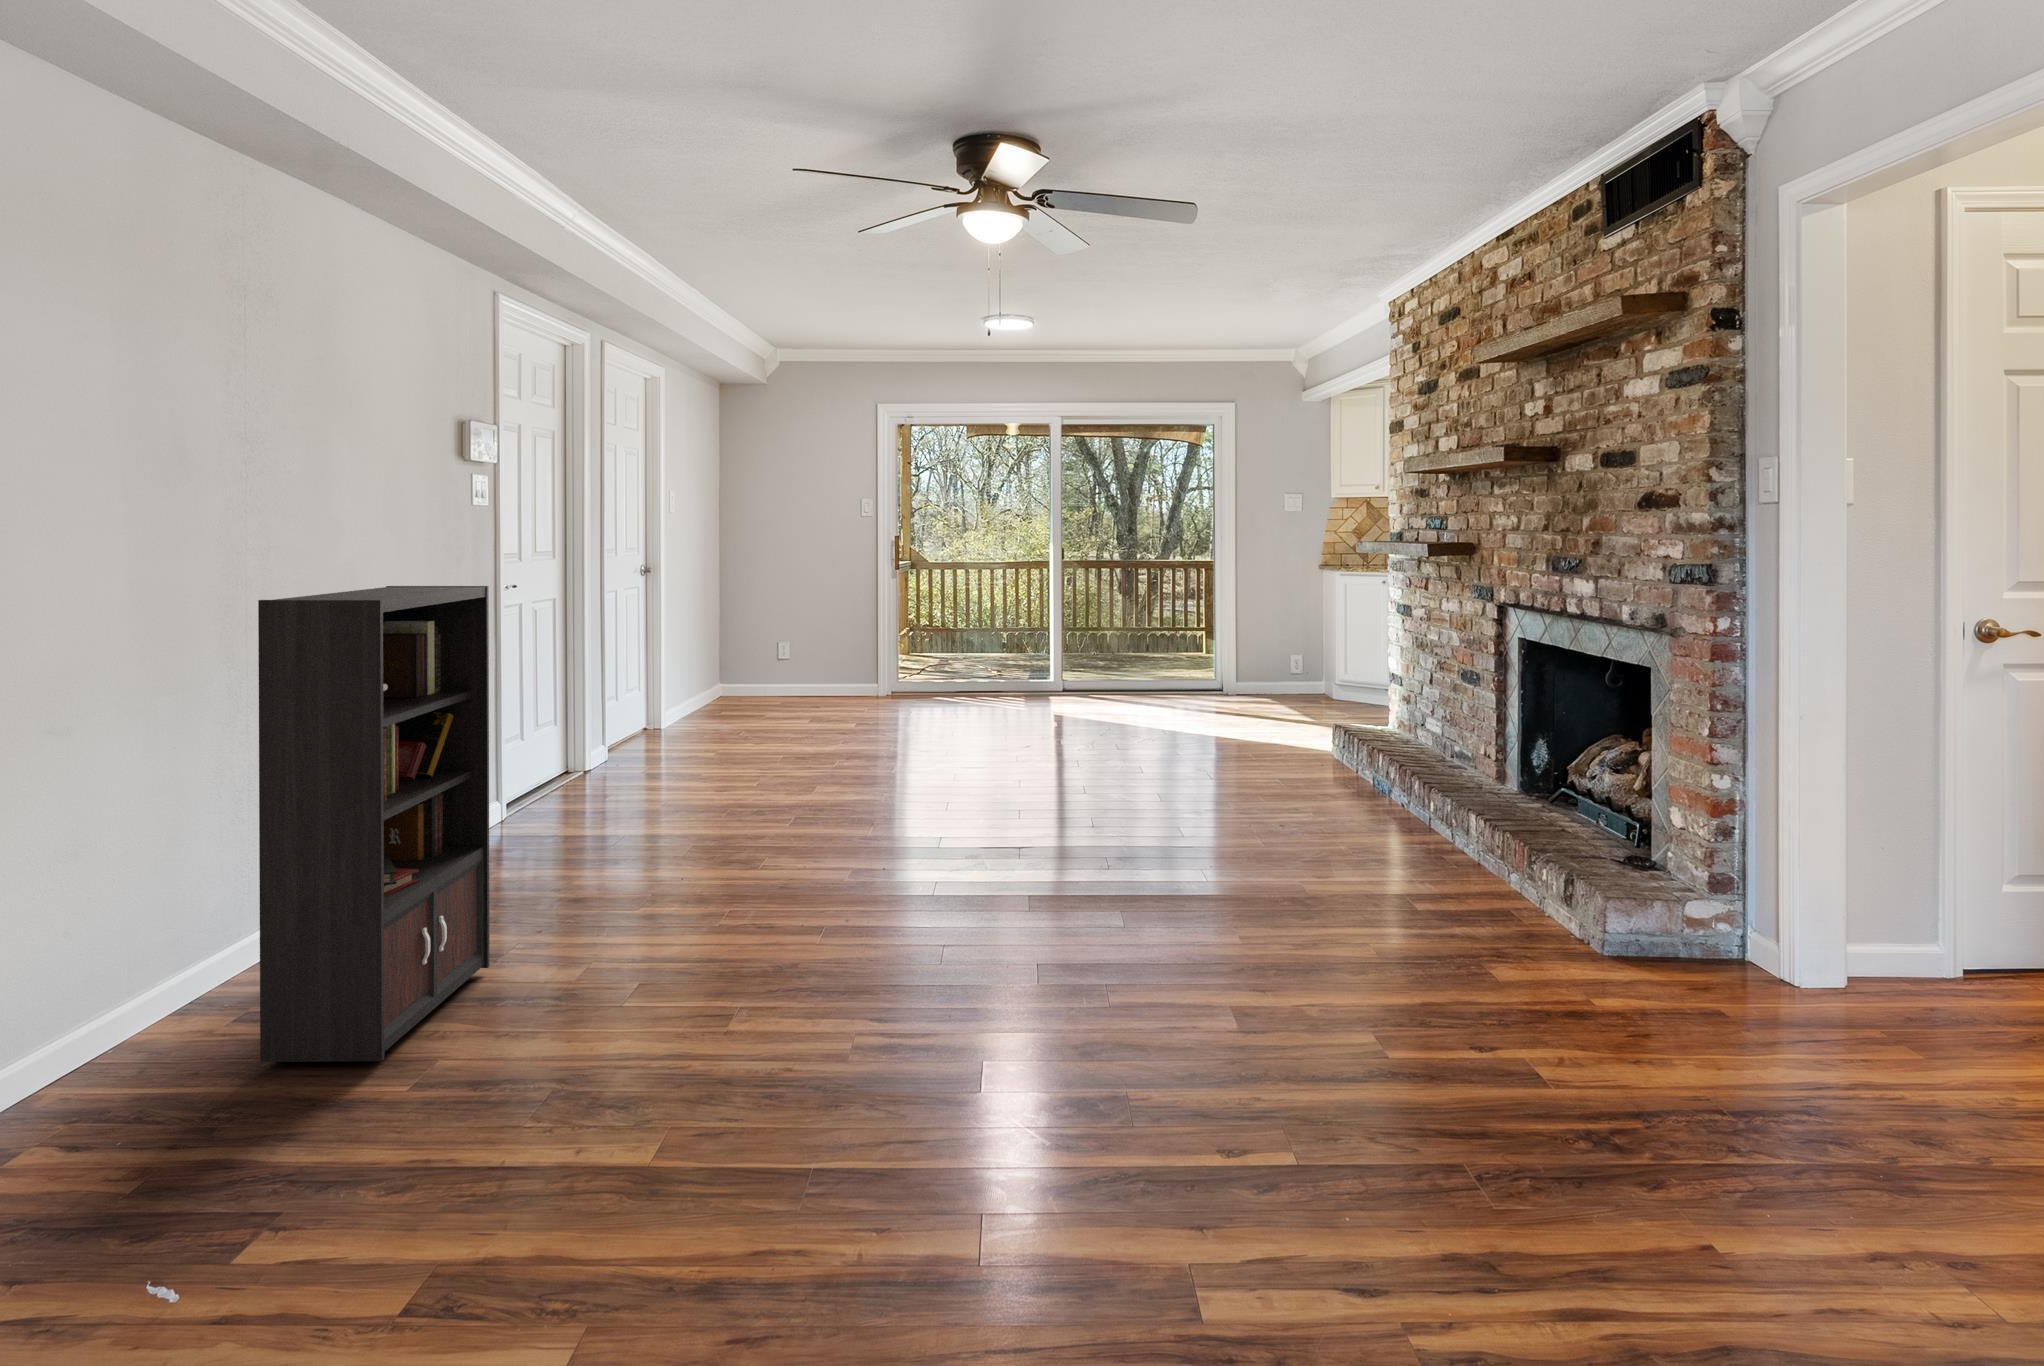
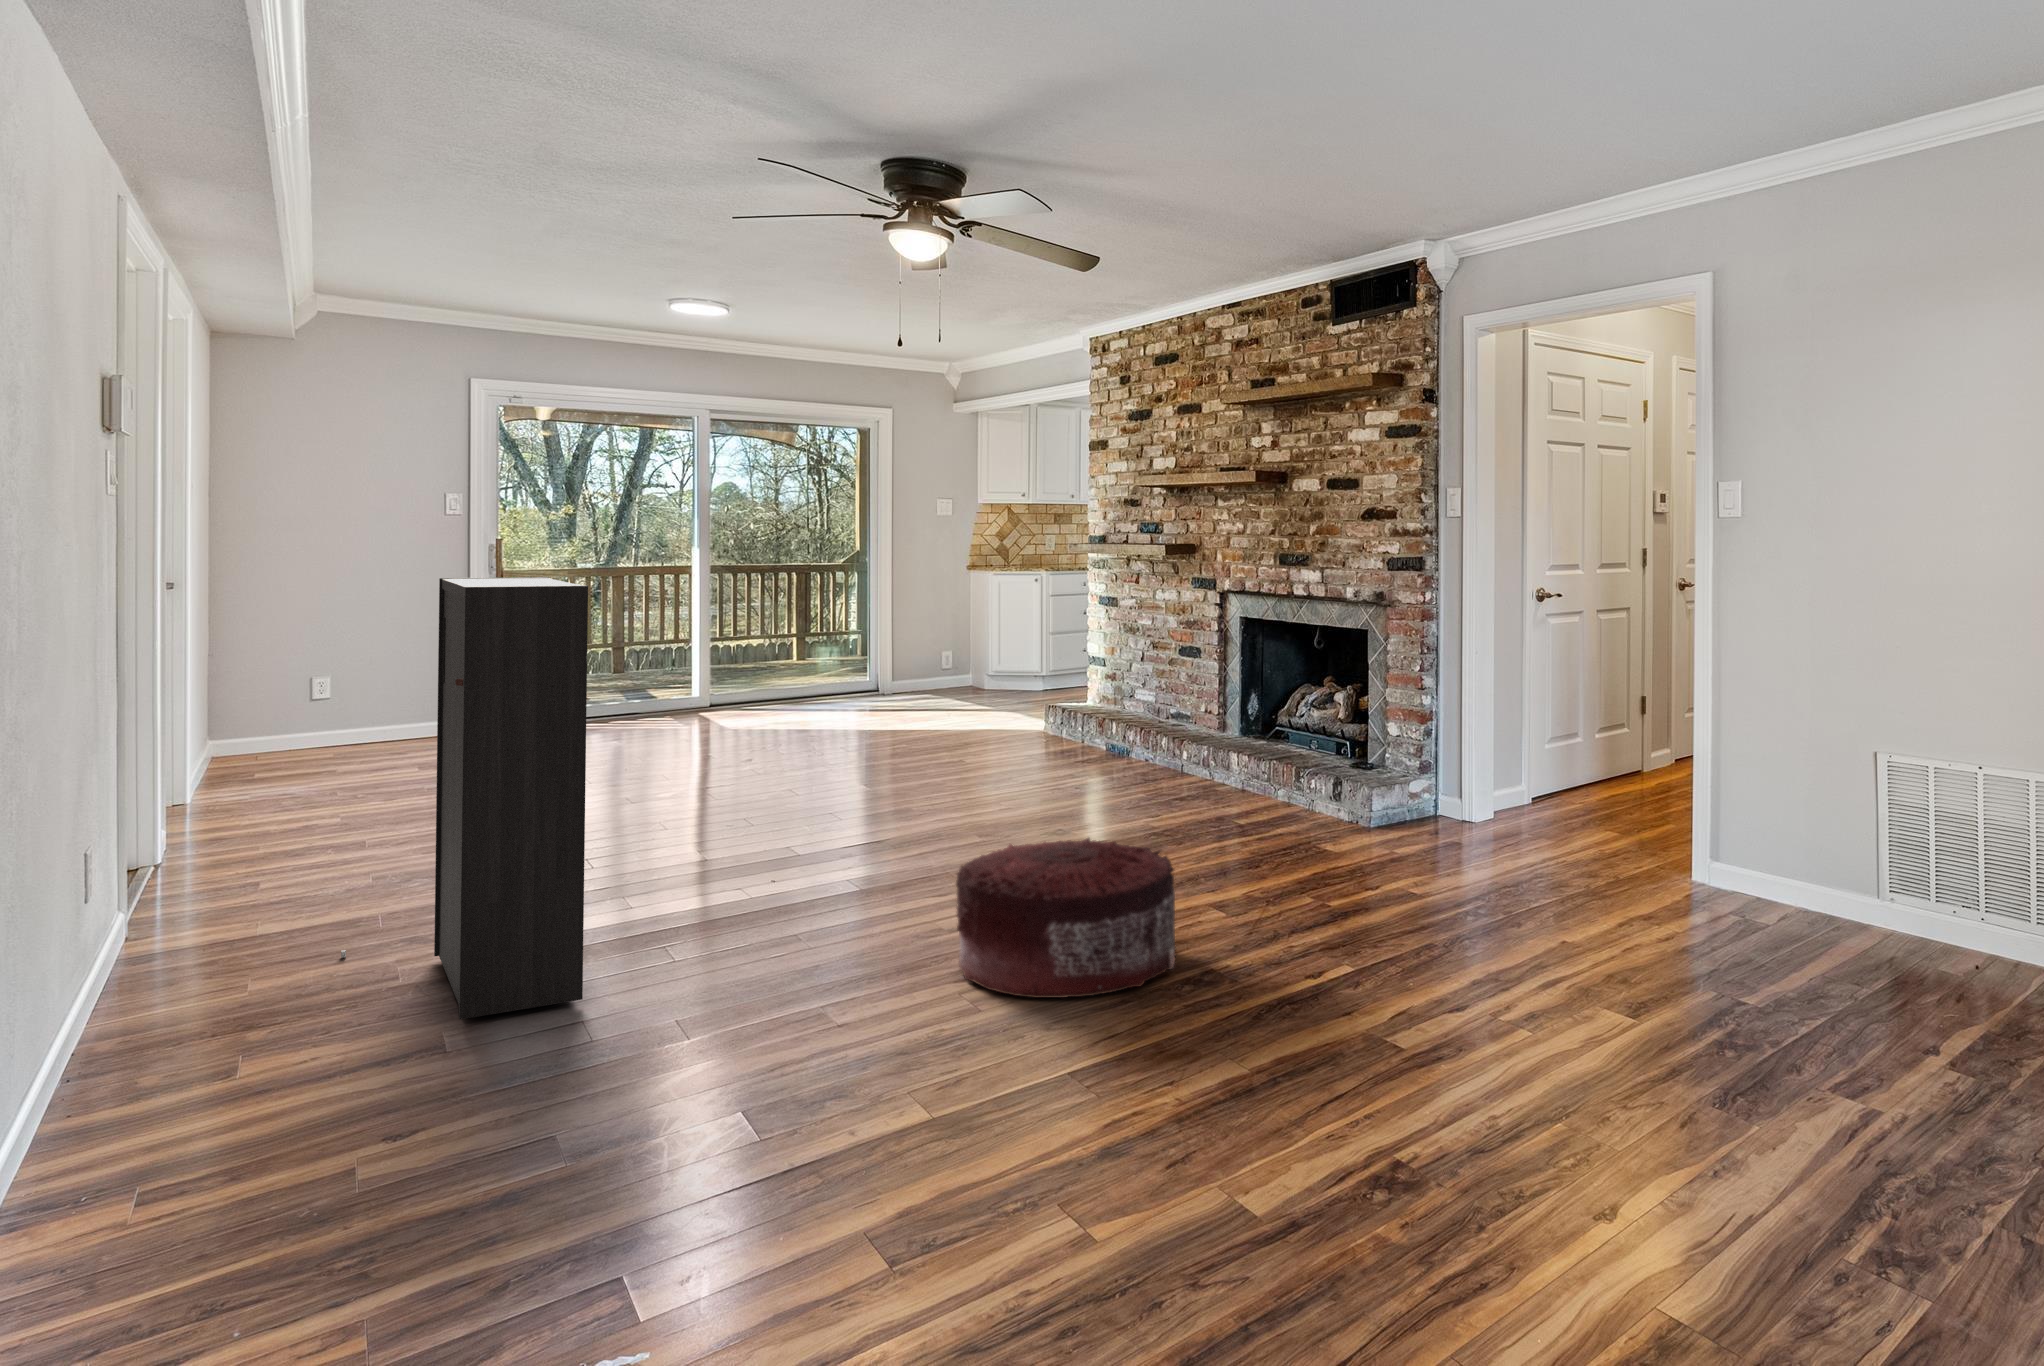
pouf: none [726,949,1051,1219] -> present [956,838,1176,998]

